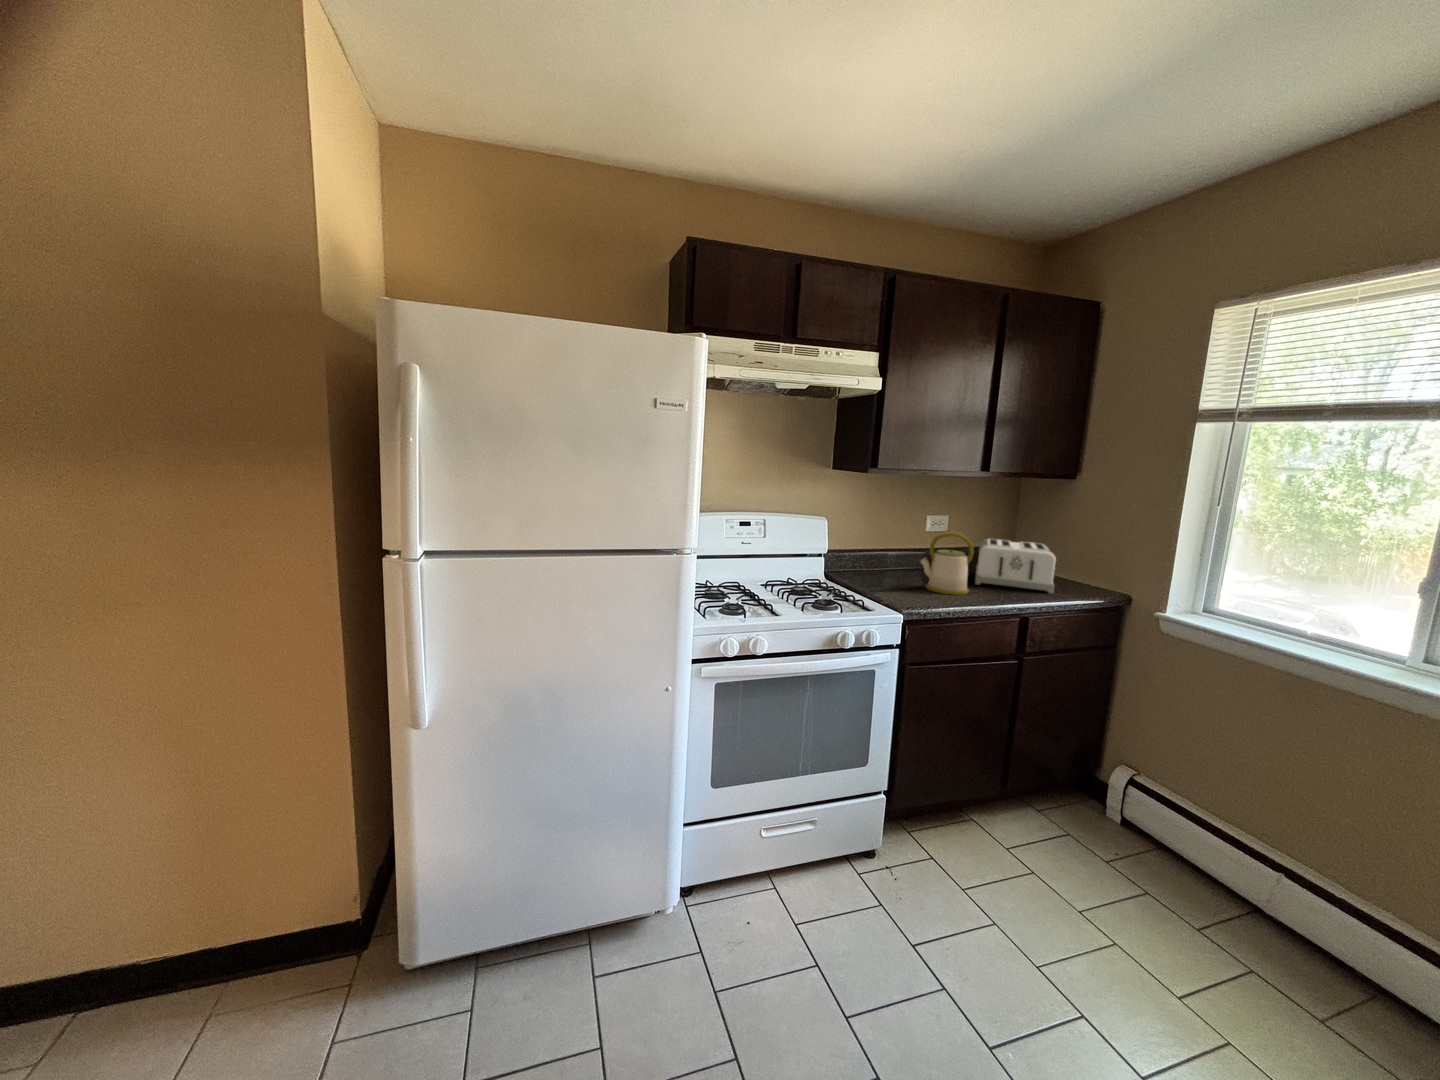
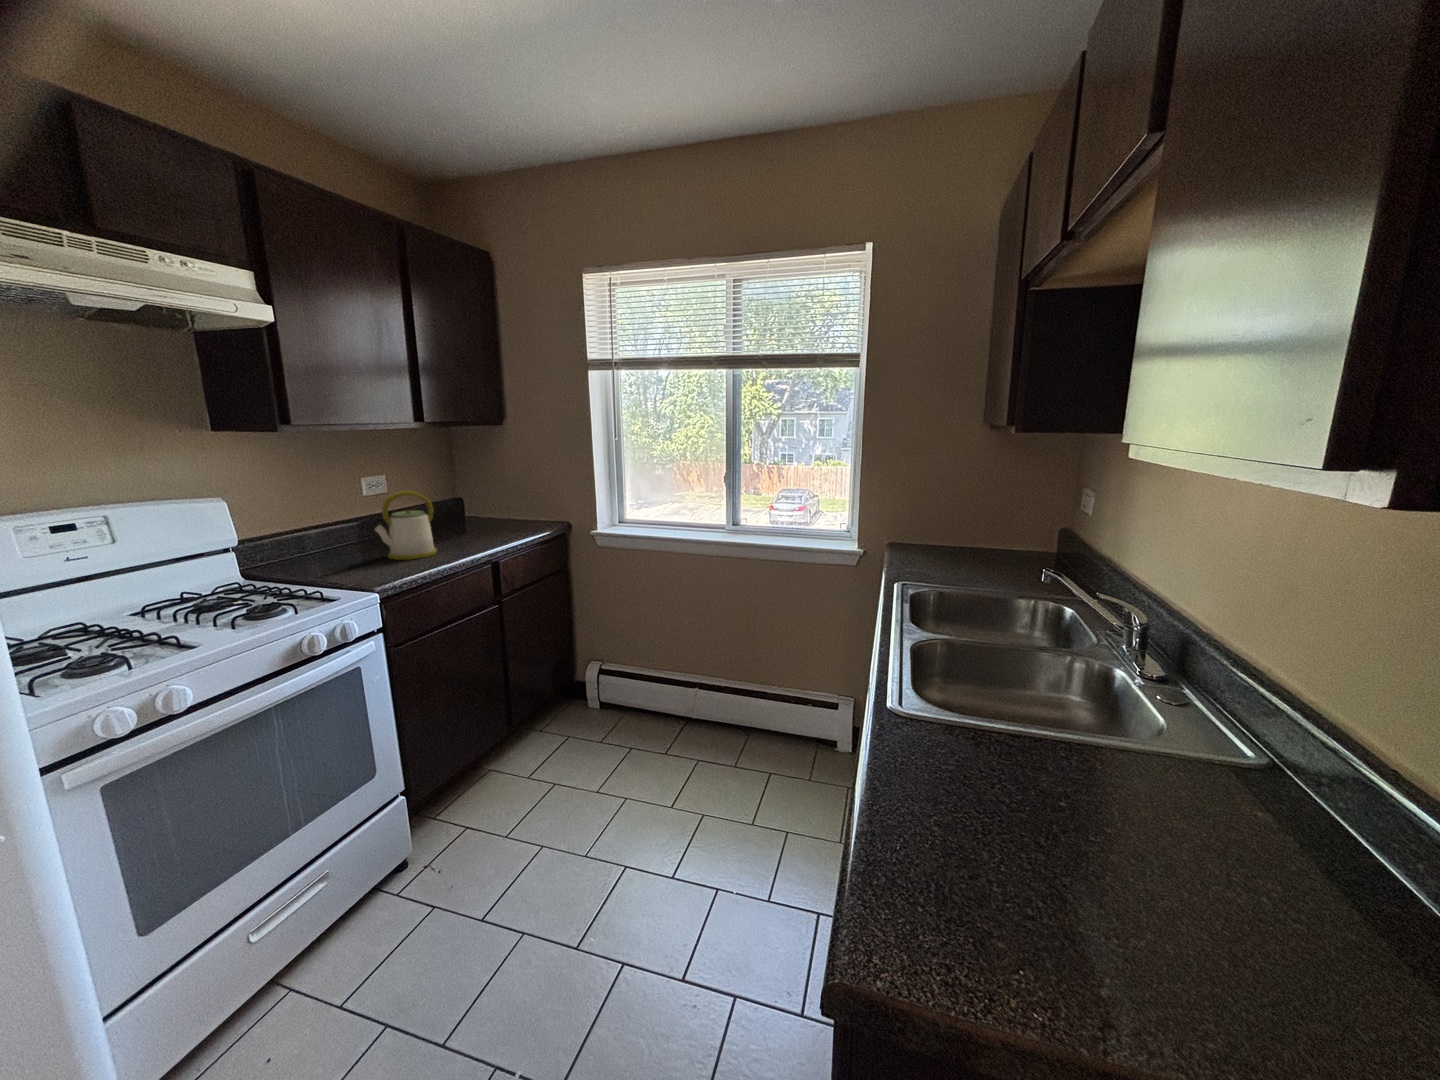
toaster: present [975,539,1056,594] -> none [431,489,513,542]

